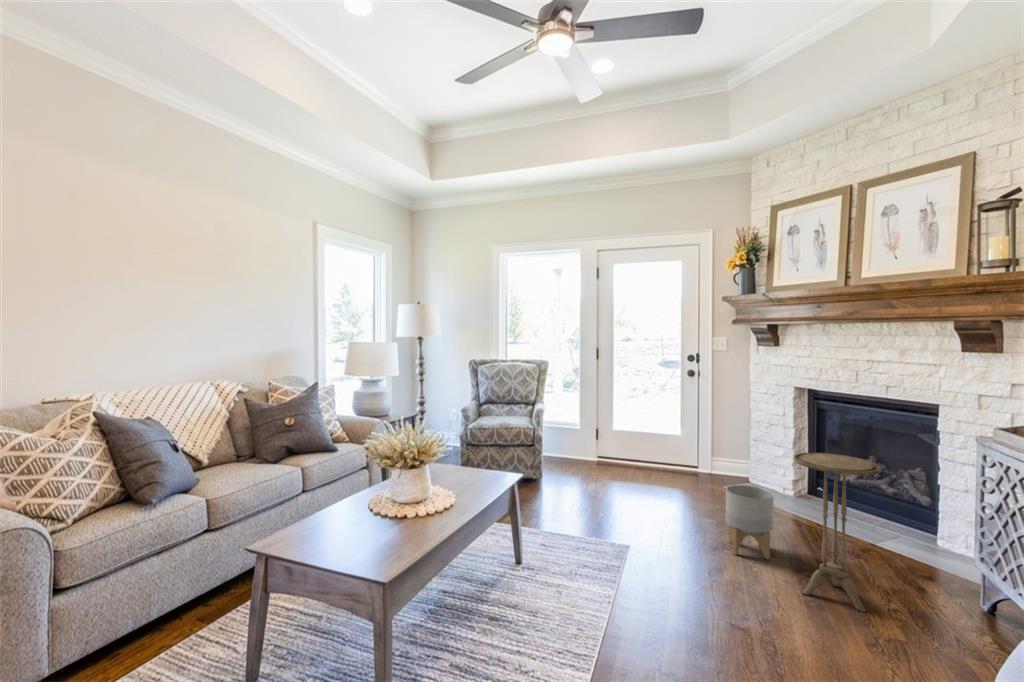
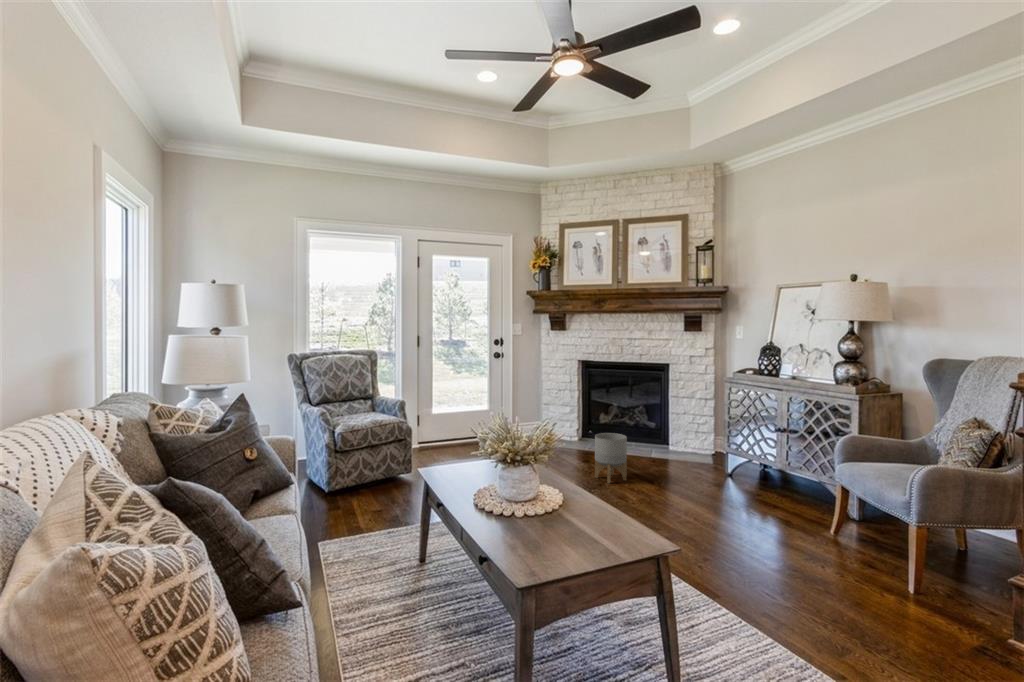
side table: present [794,453,881,612] -> none [654,399,702,492]

